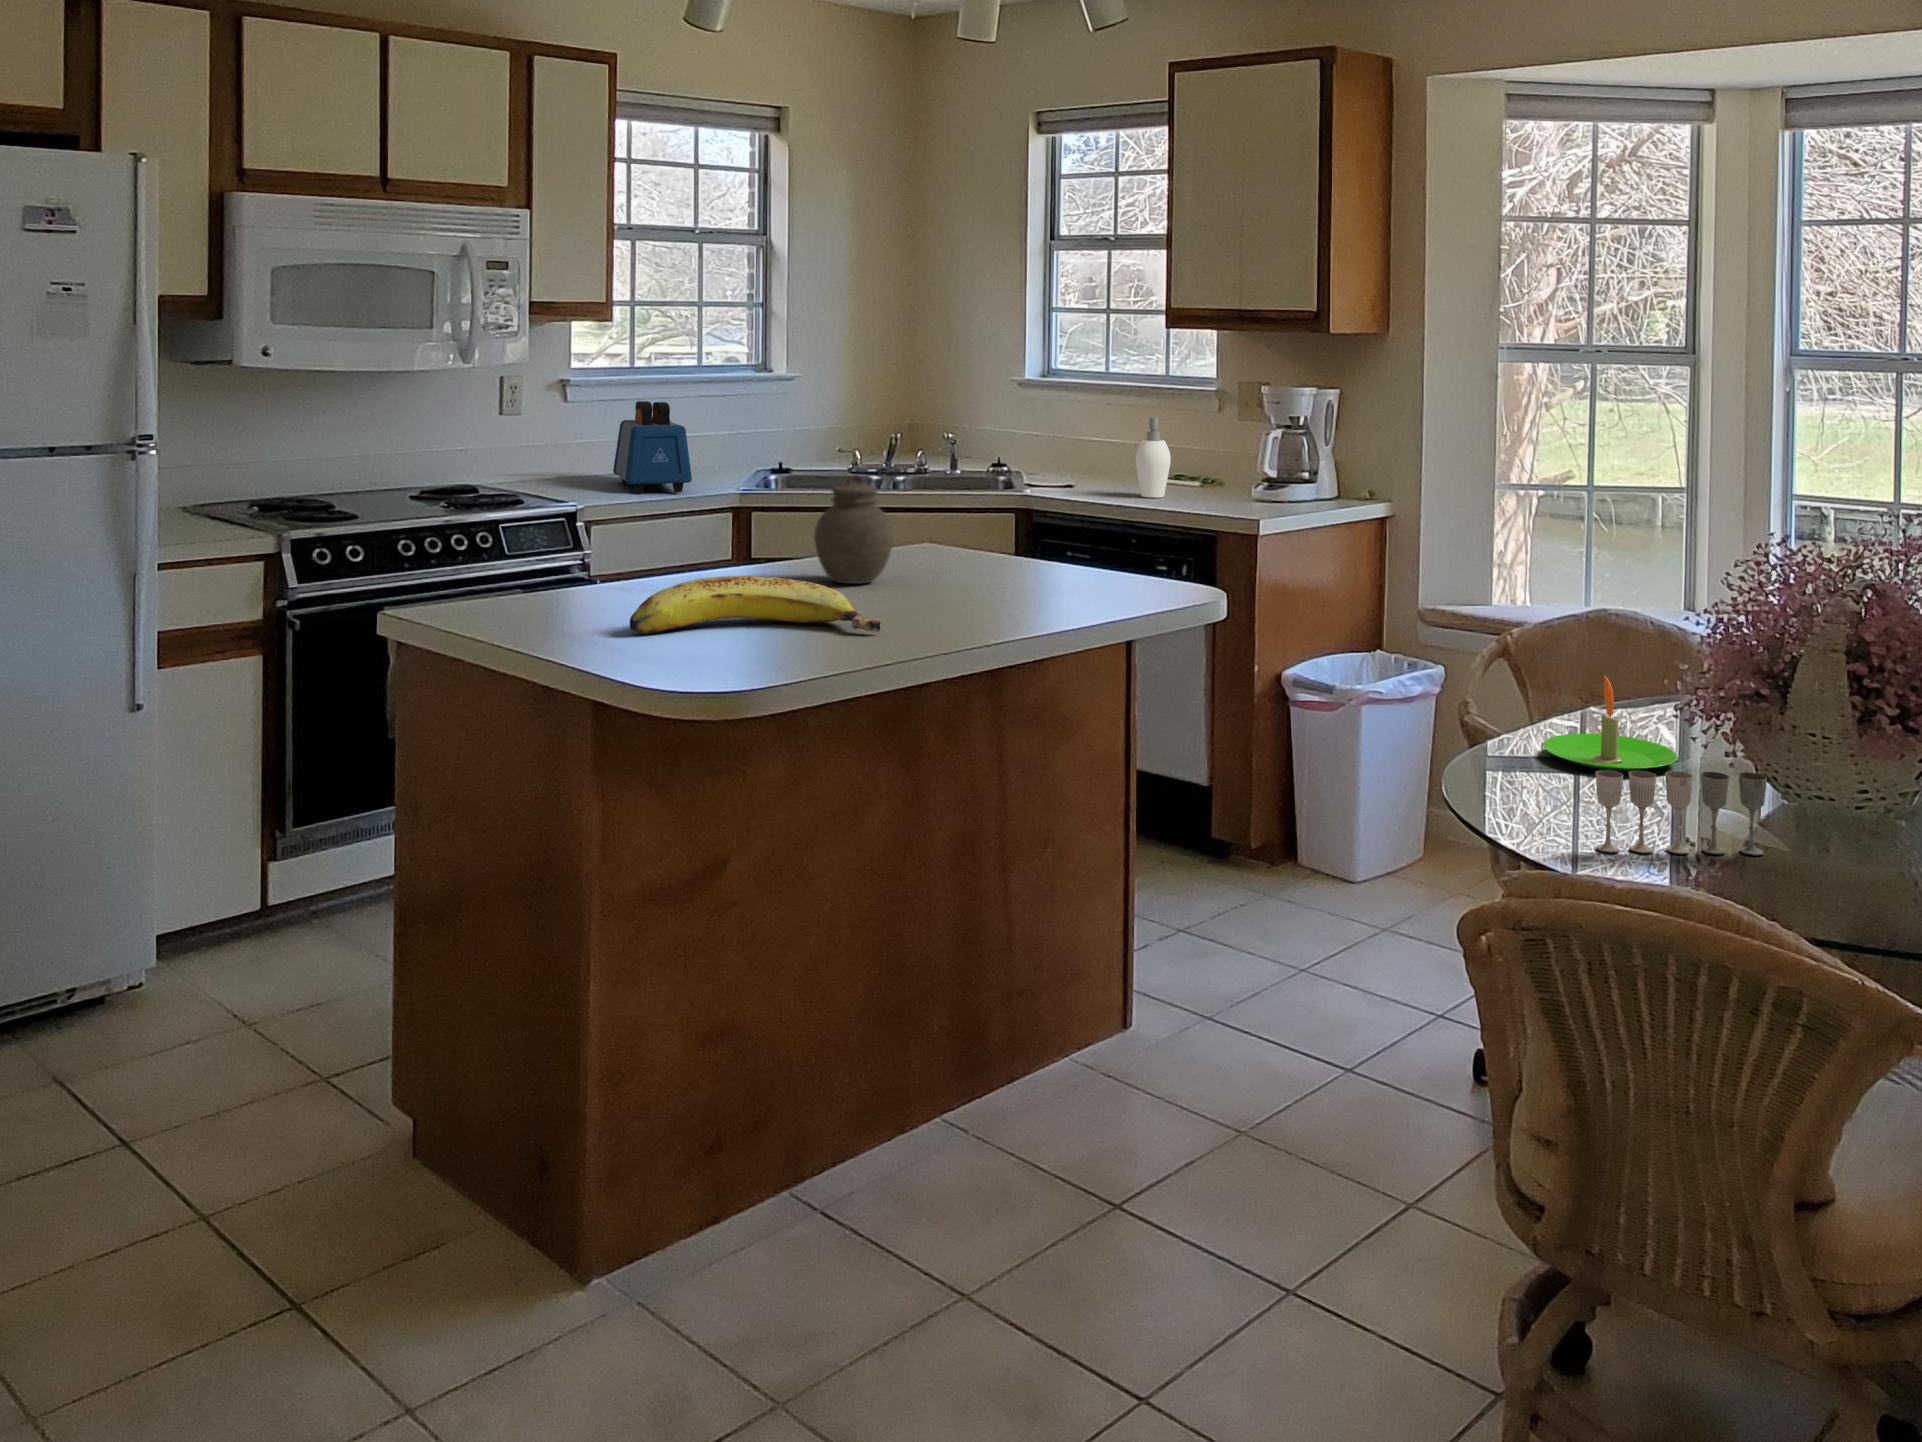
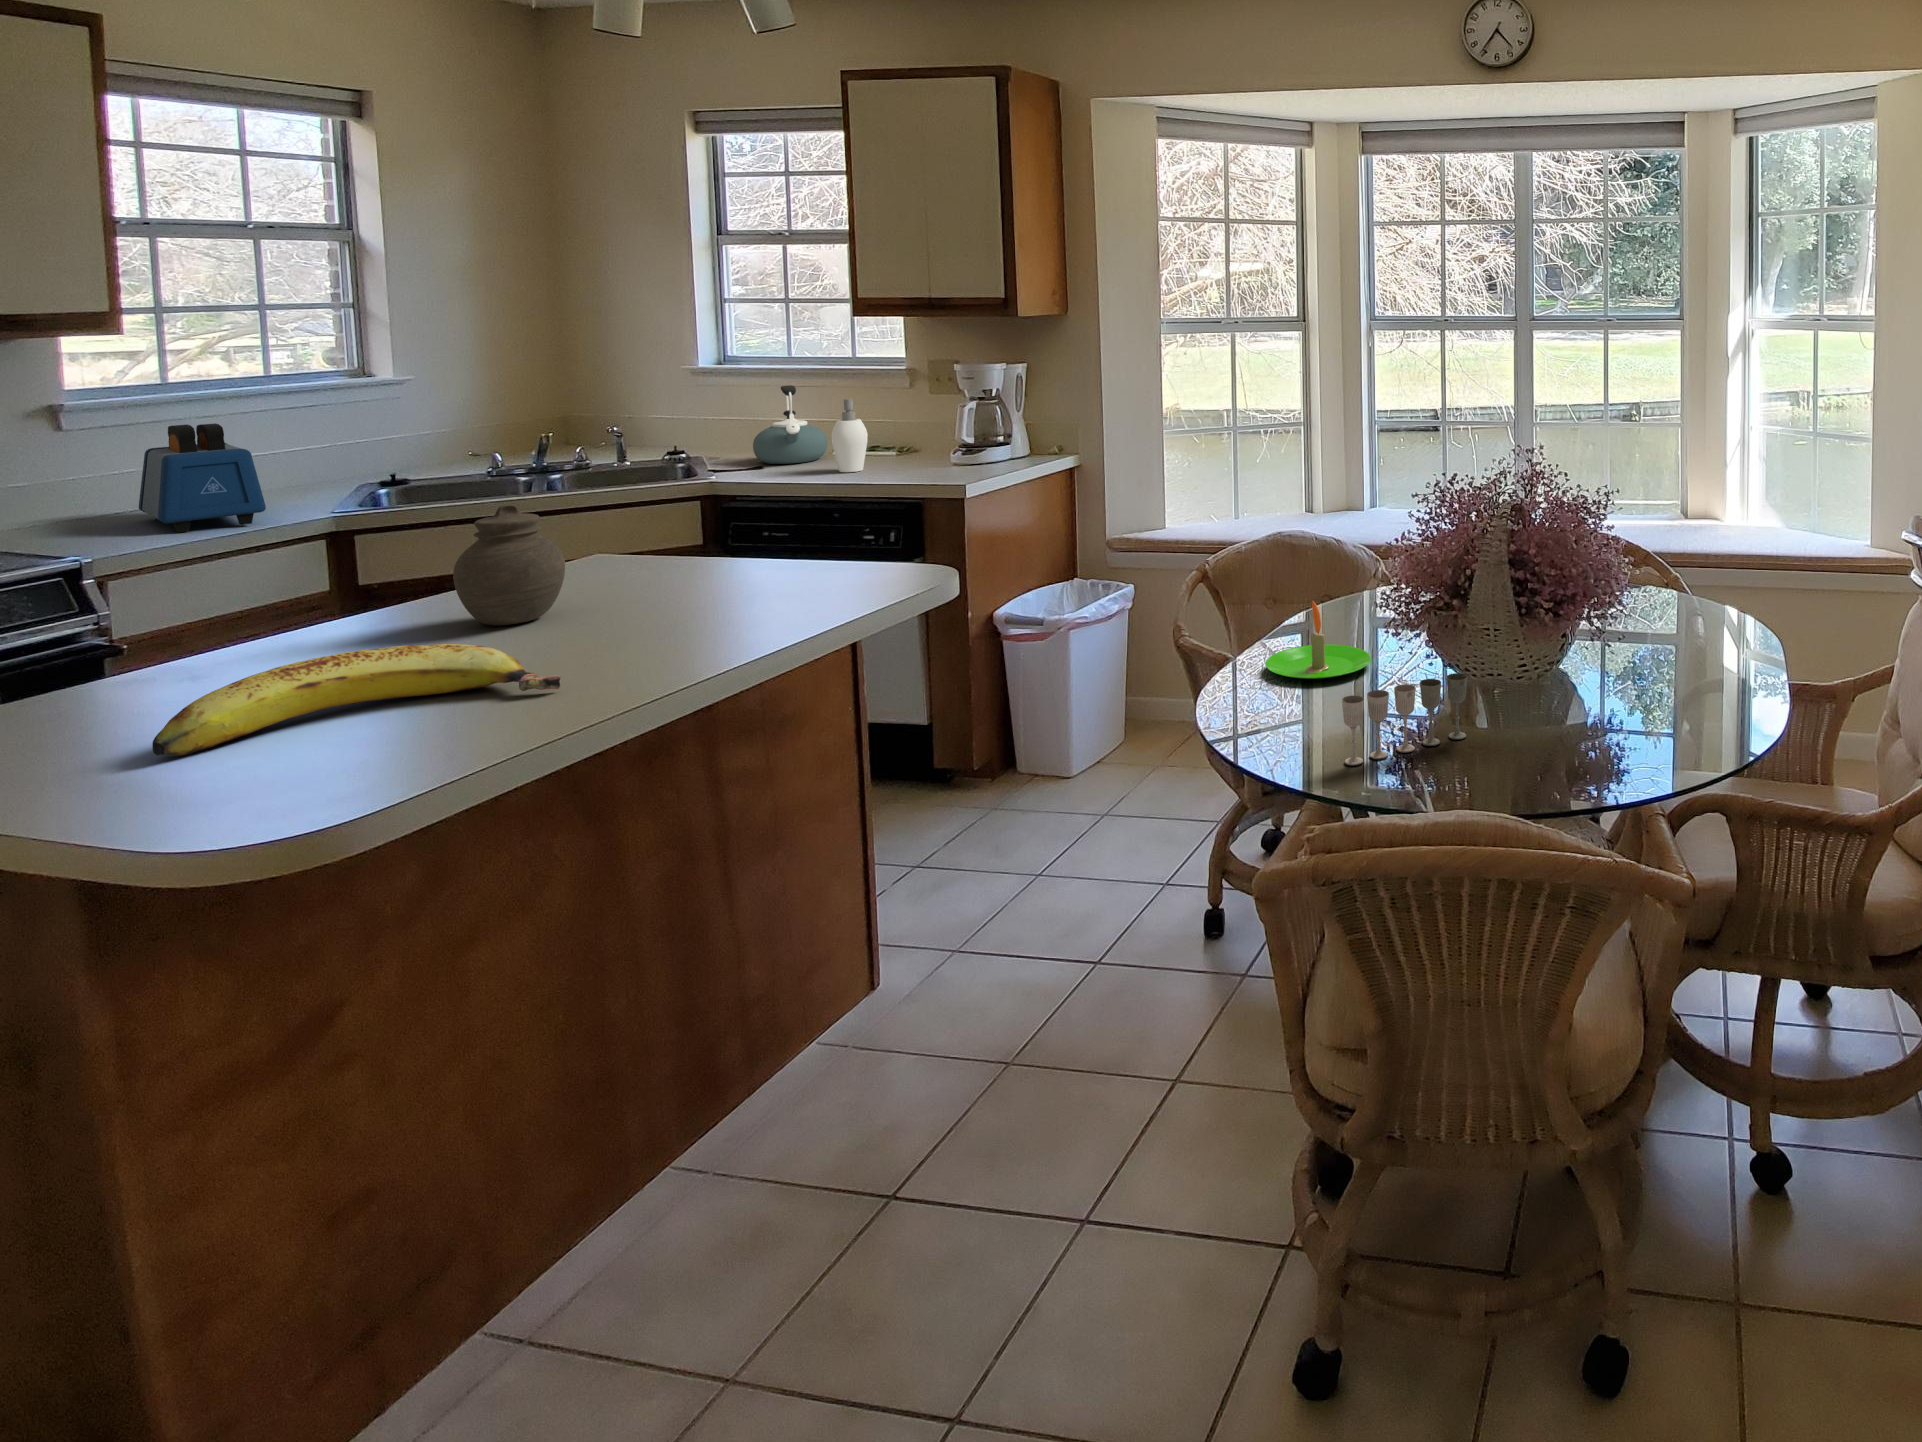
kettle: none [1065,401,1134,484] -> present [753,385,828,464]

